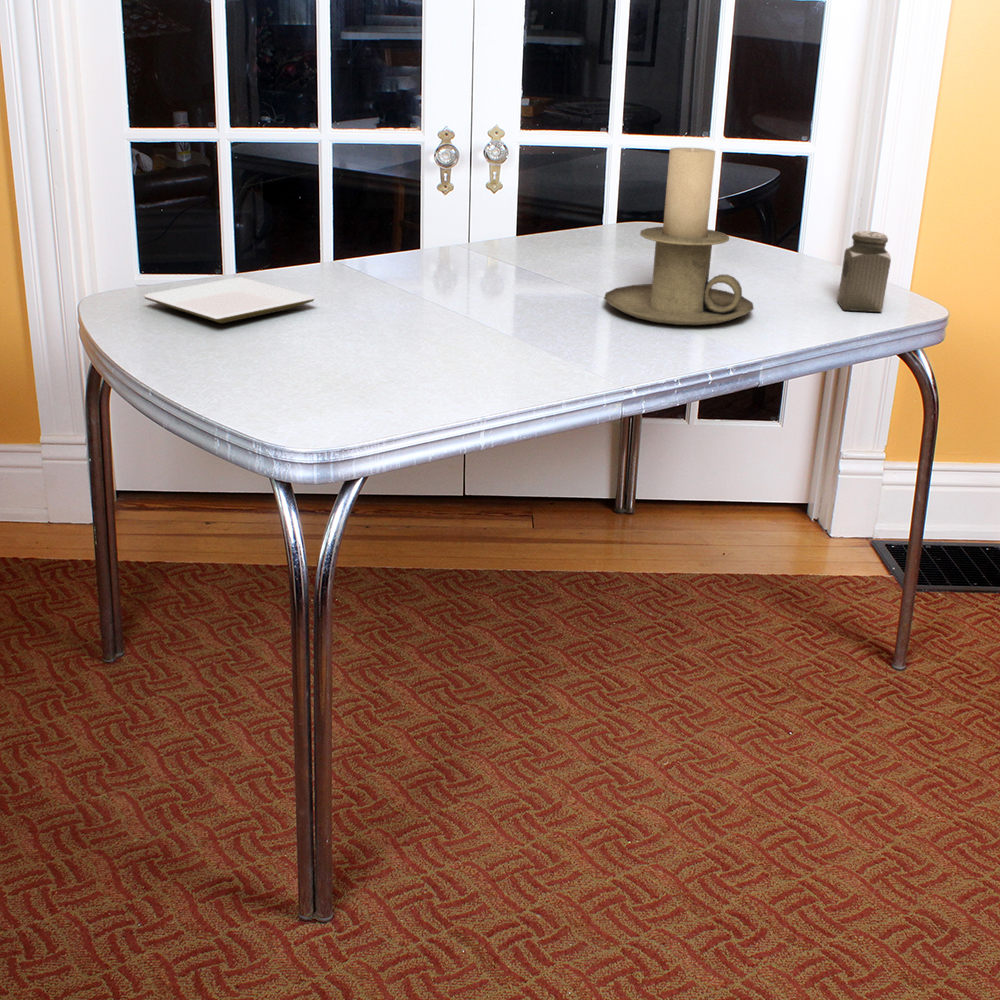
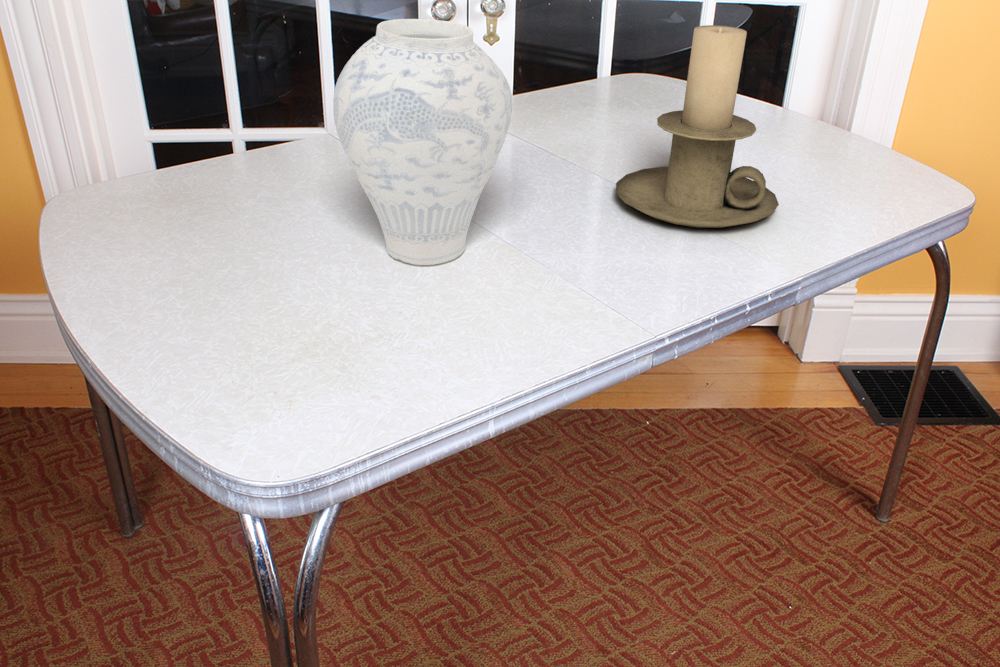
vase: none [354,131,506,342] -> present [333,19,512,265]
salt shaker: present [837,231,891,312] -> none [858,112,925,200]
plate: present [144,277,315,323] -> none [111,170,302,243]

